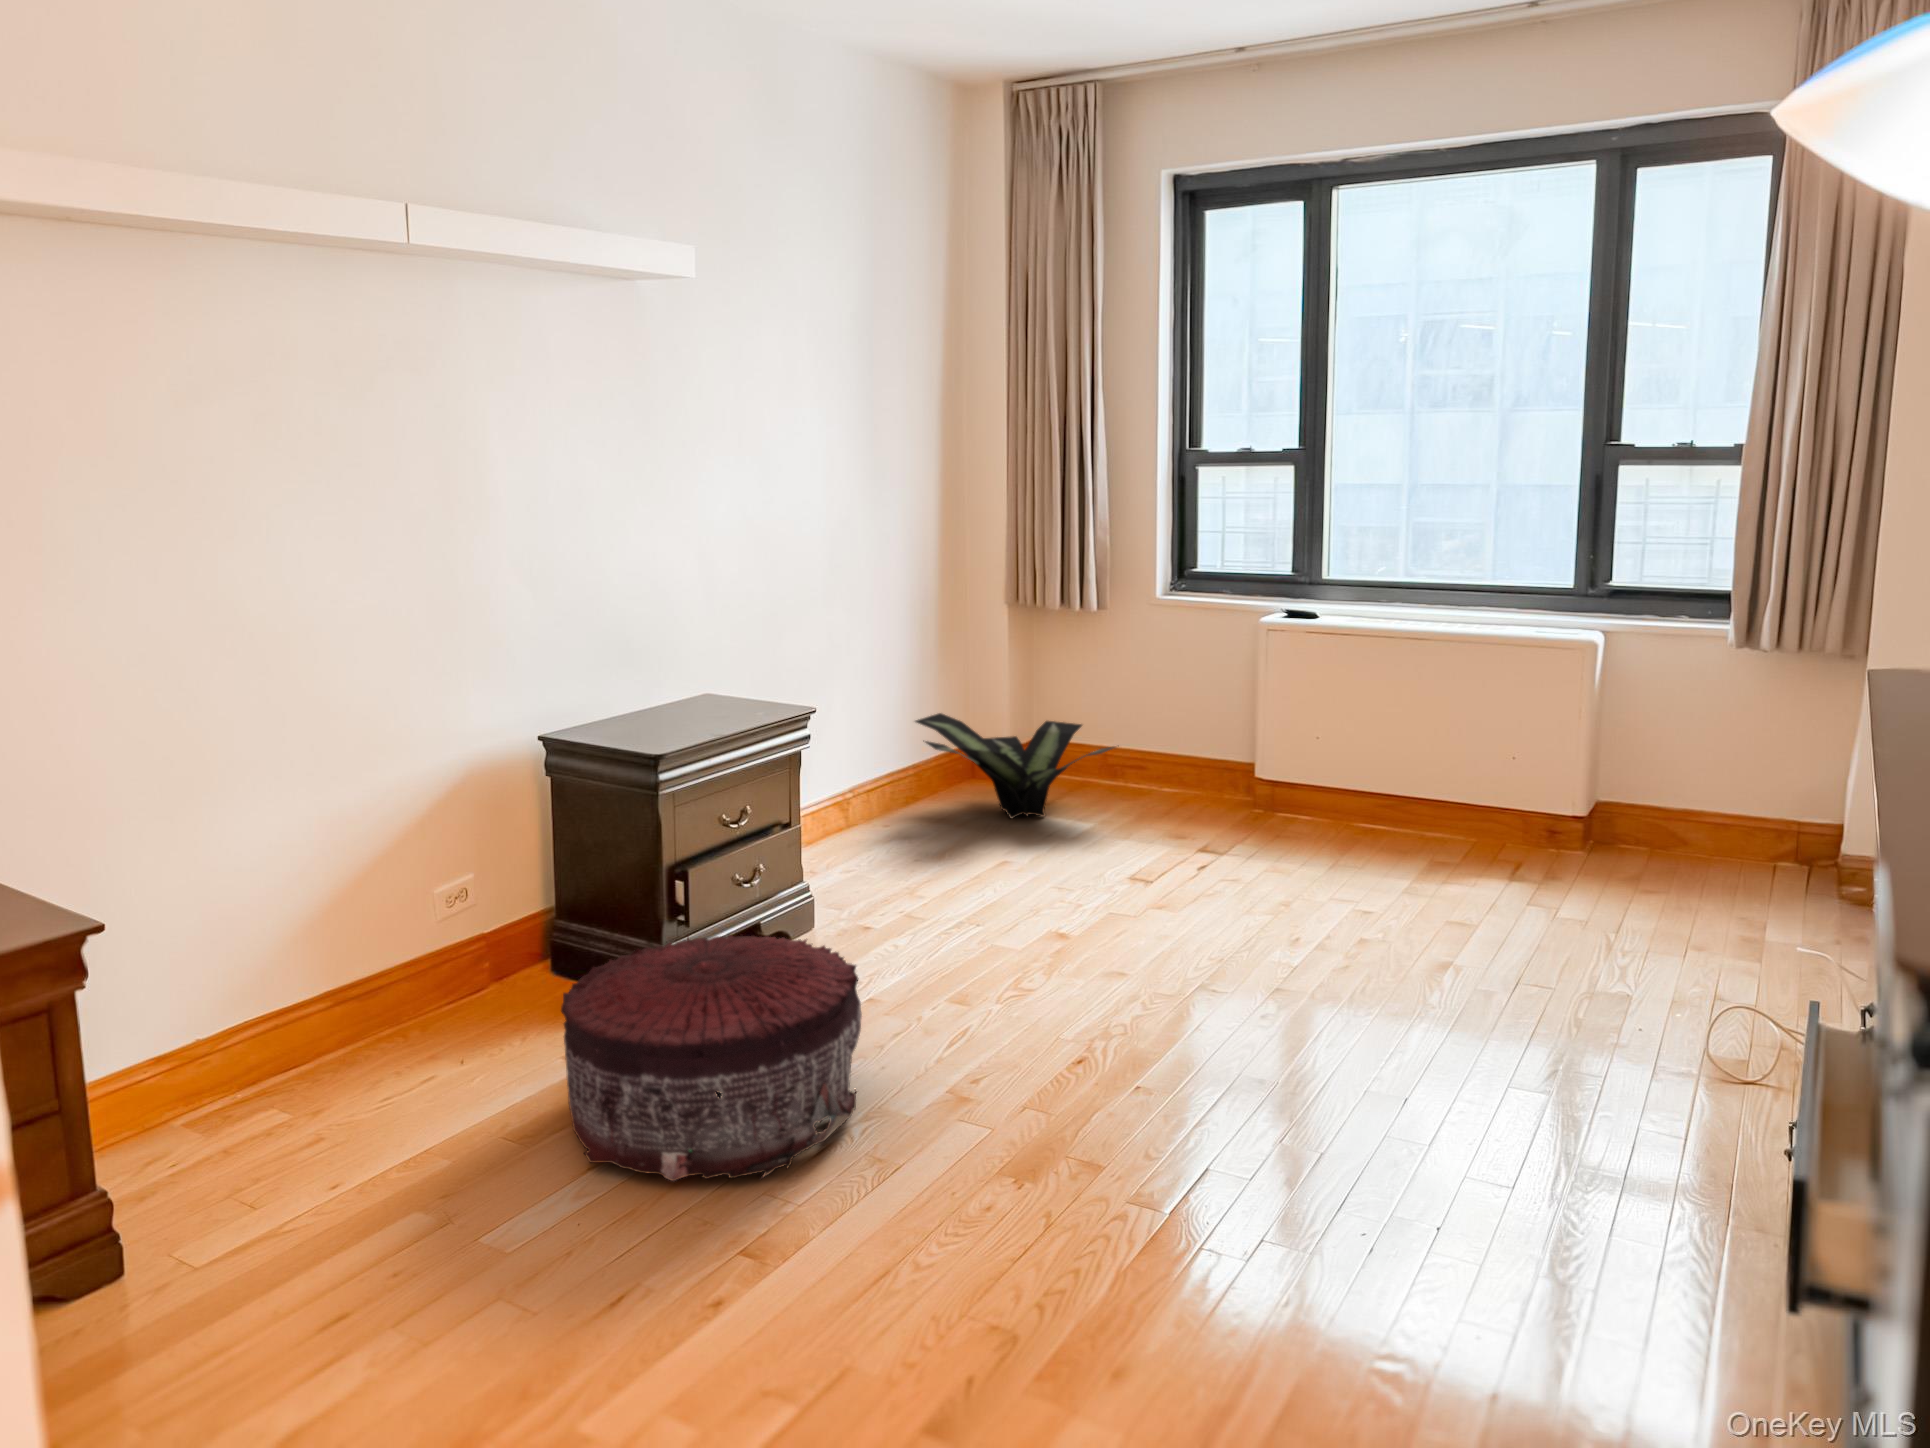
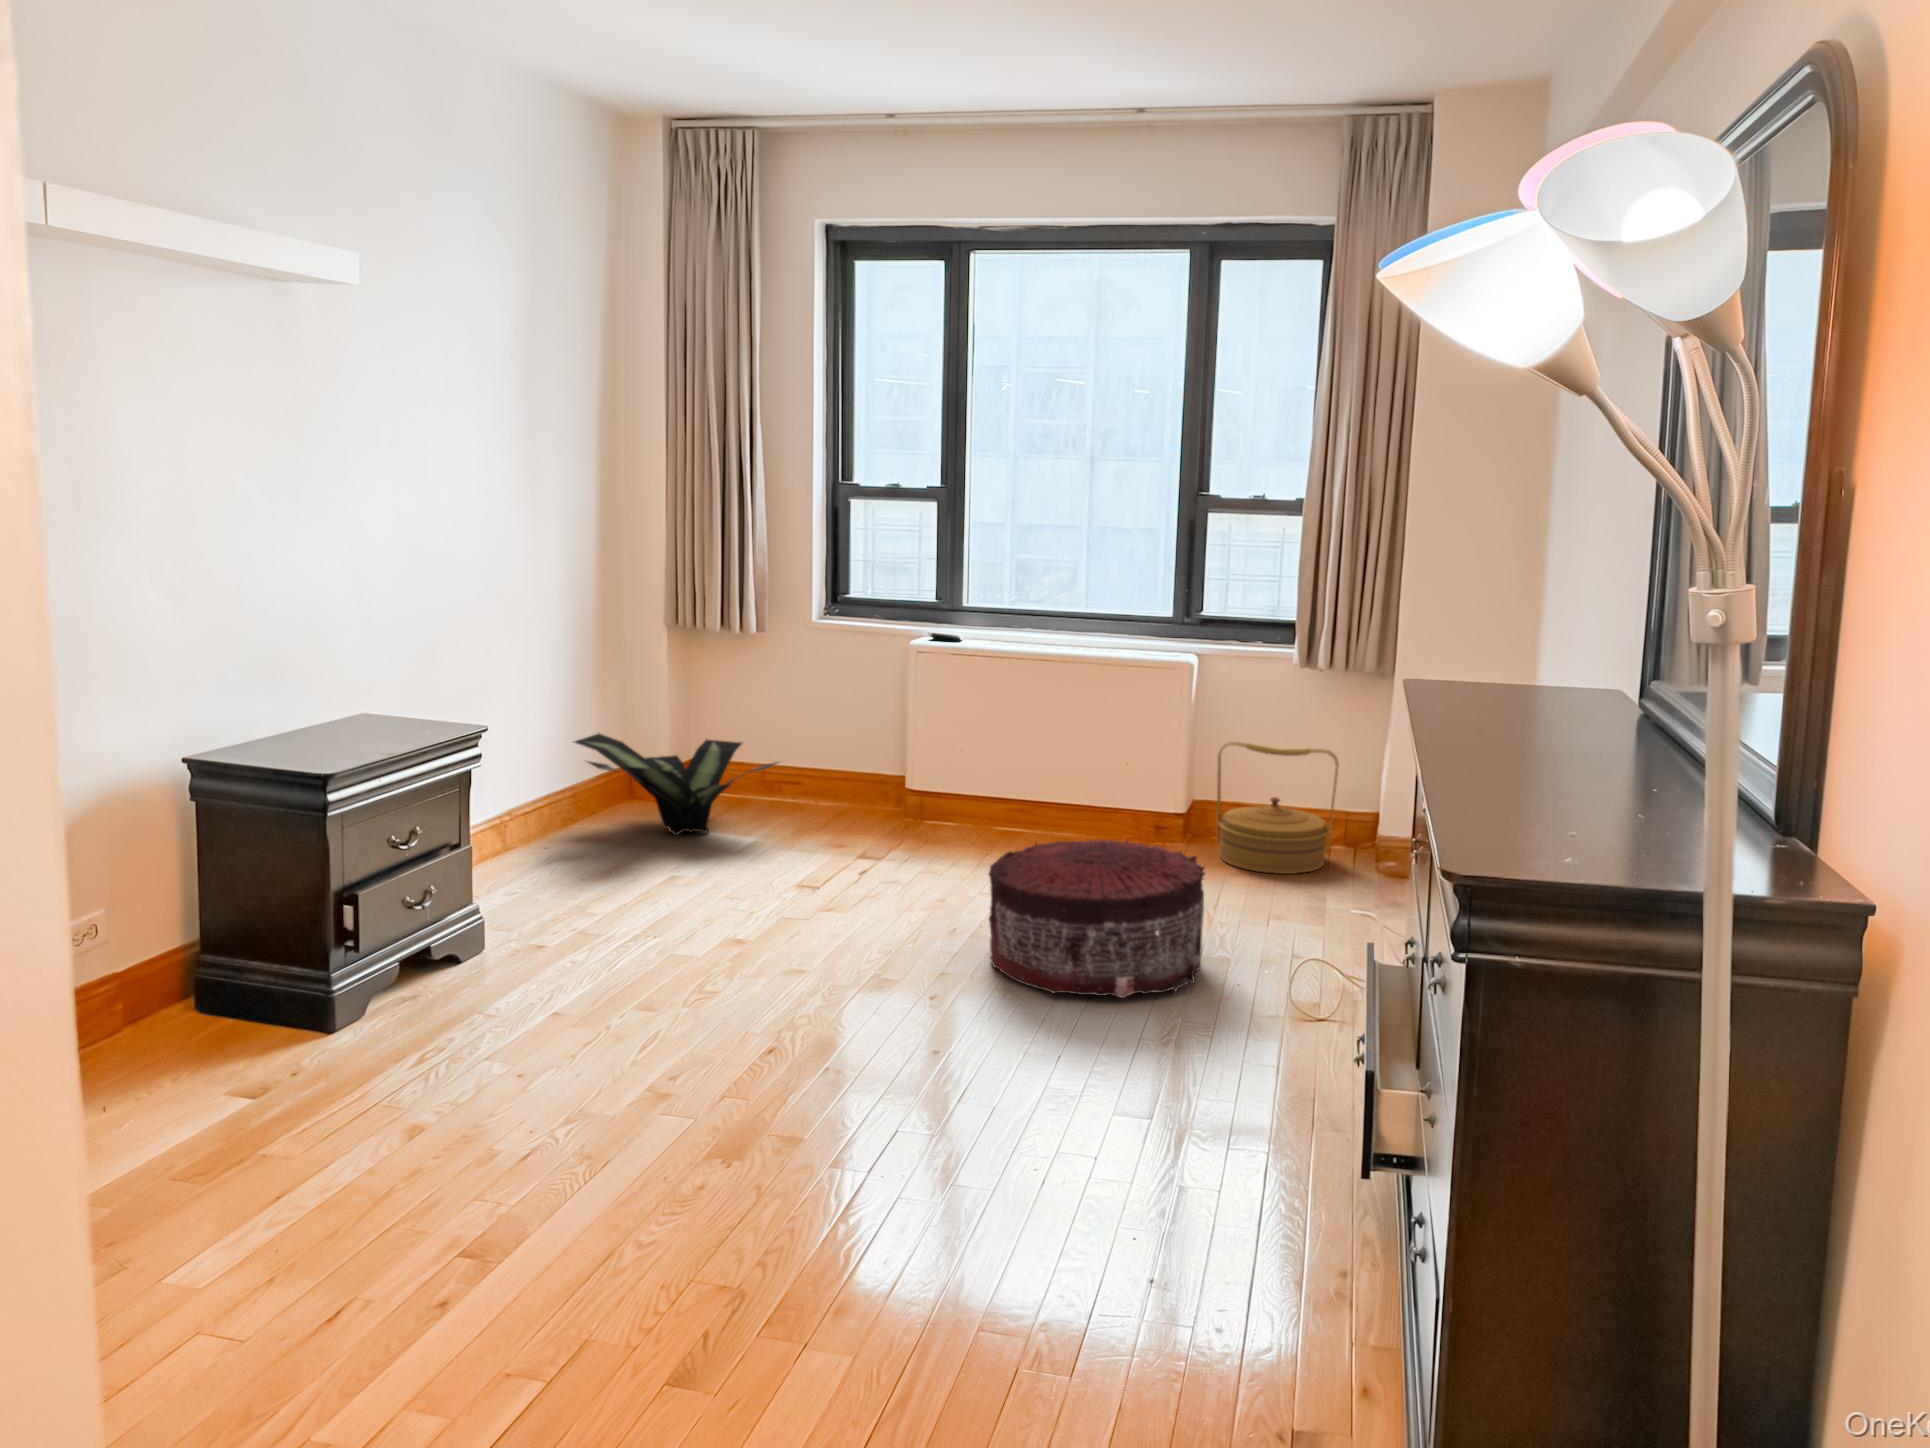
woven basket: none [1624,735,1789,896] -> present [1217,742,1339,874]
pouf: present [561,935,862,1181] -> present [989,839,1205,998]

